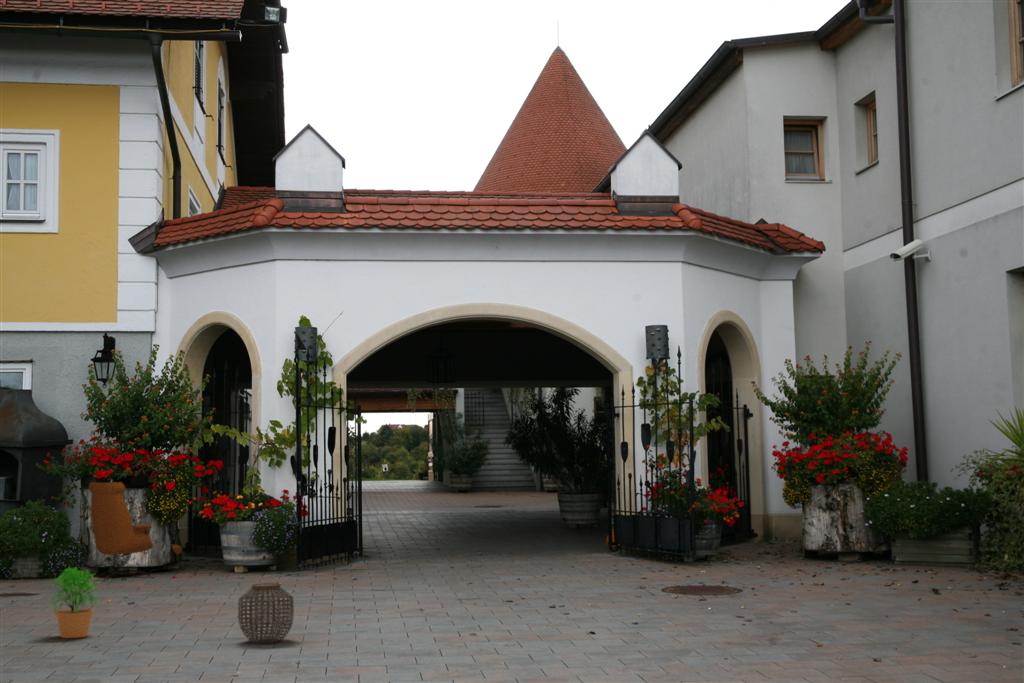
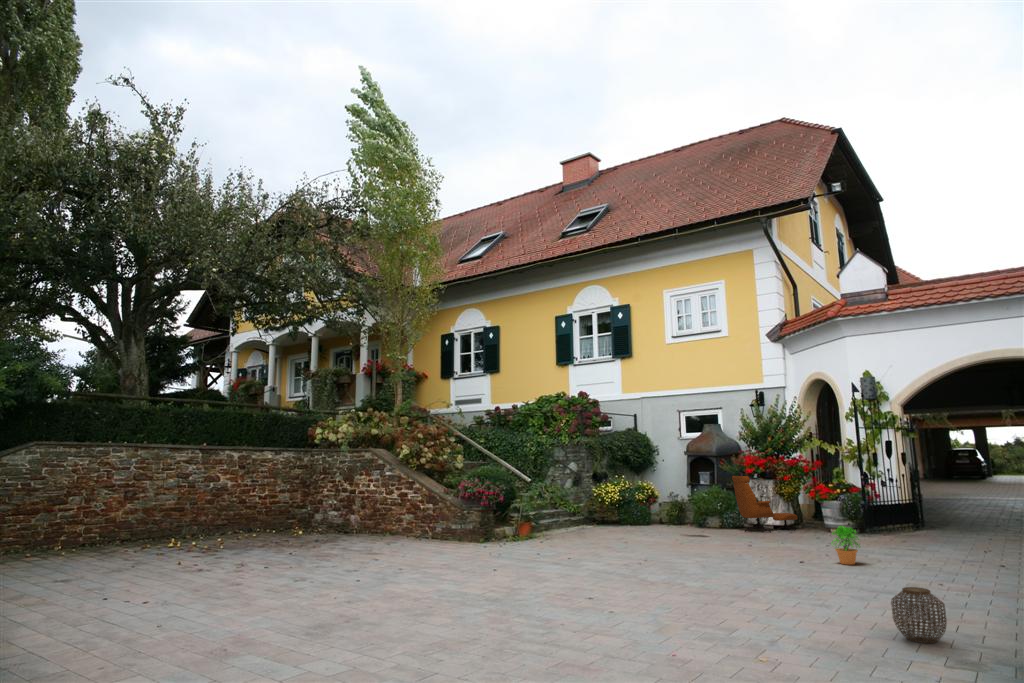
potted plant: present [50,568,99,638] -> present [832,526,860,565]
woven basket: present [238,583,294,643] -> present [891,587,947,643]

